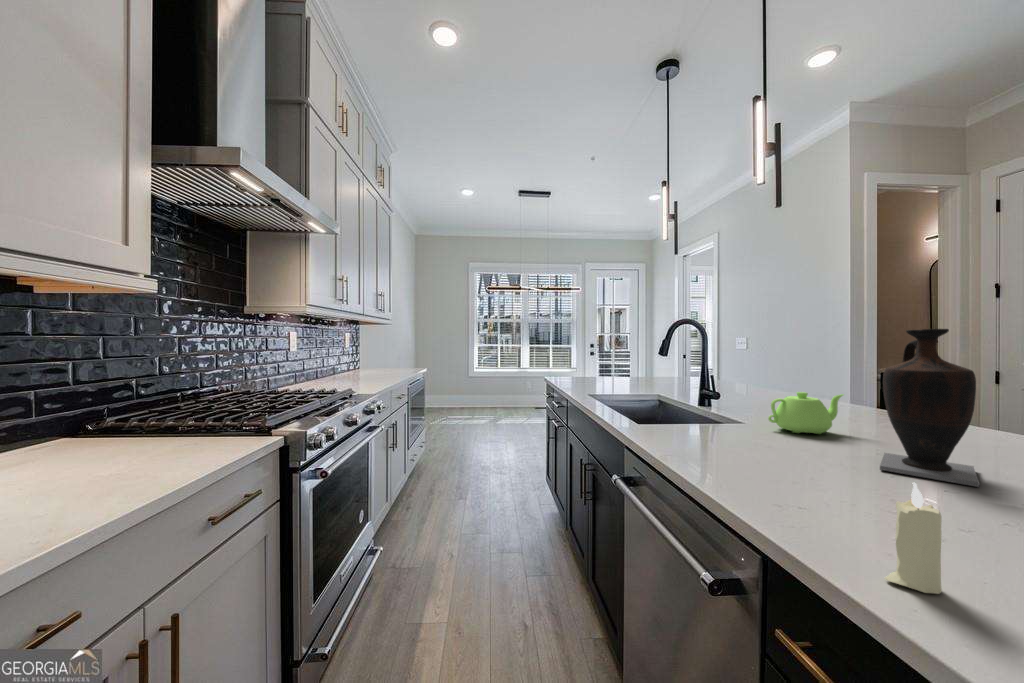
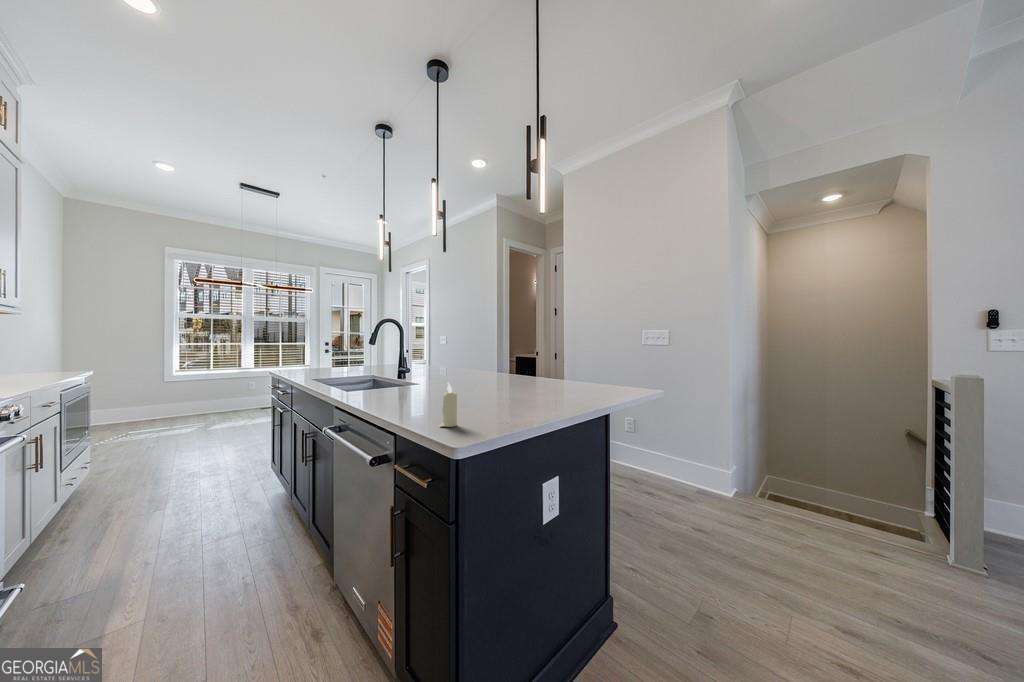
vase: present [880,329,979,487] -> none [471,324,508,396]
teapot: present [768,392,843,434] -> none [431,362,469,386]

